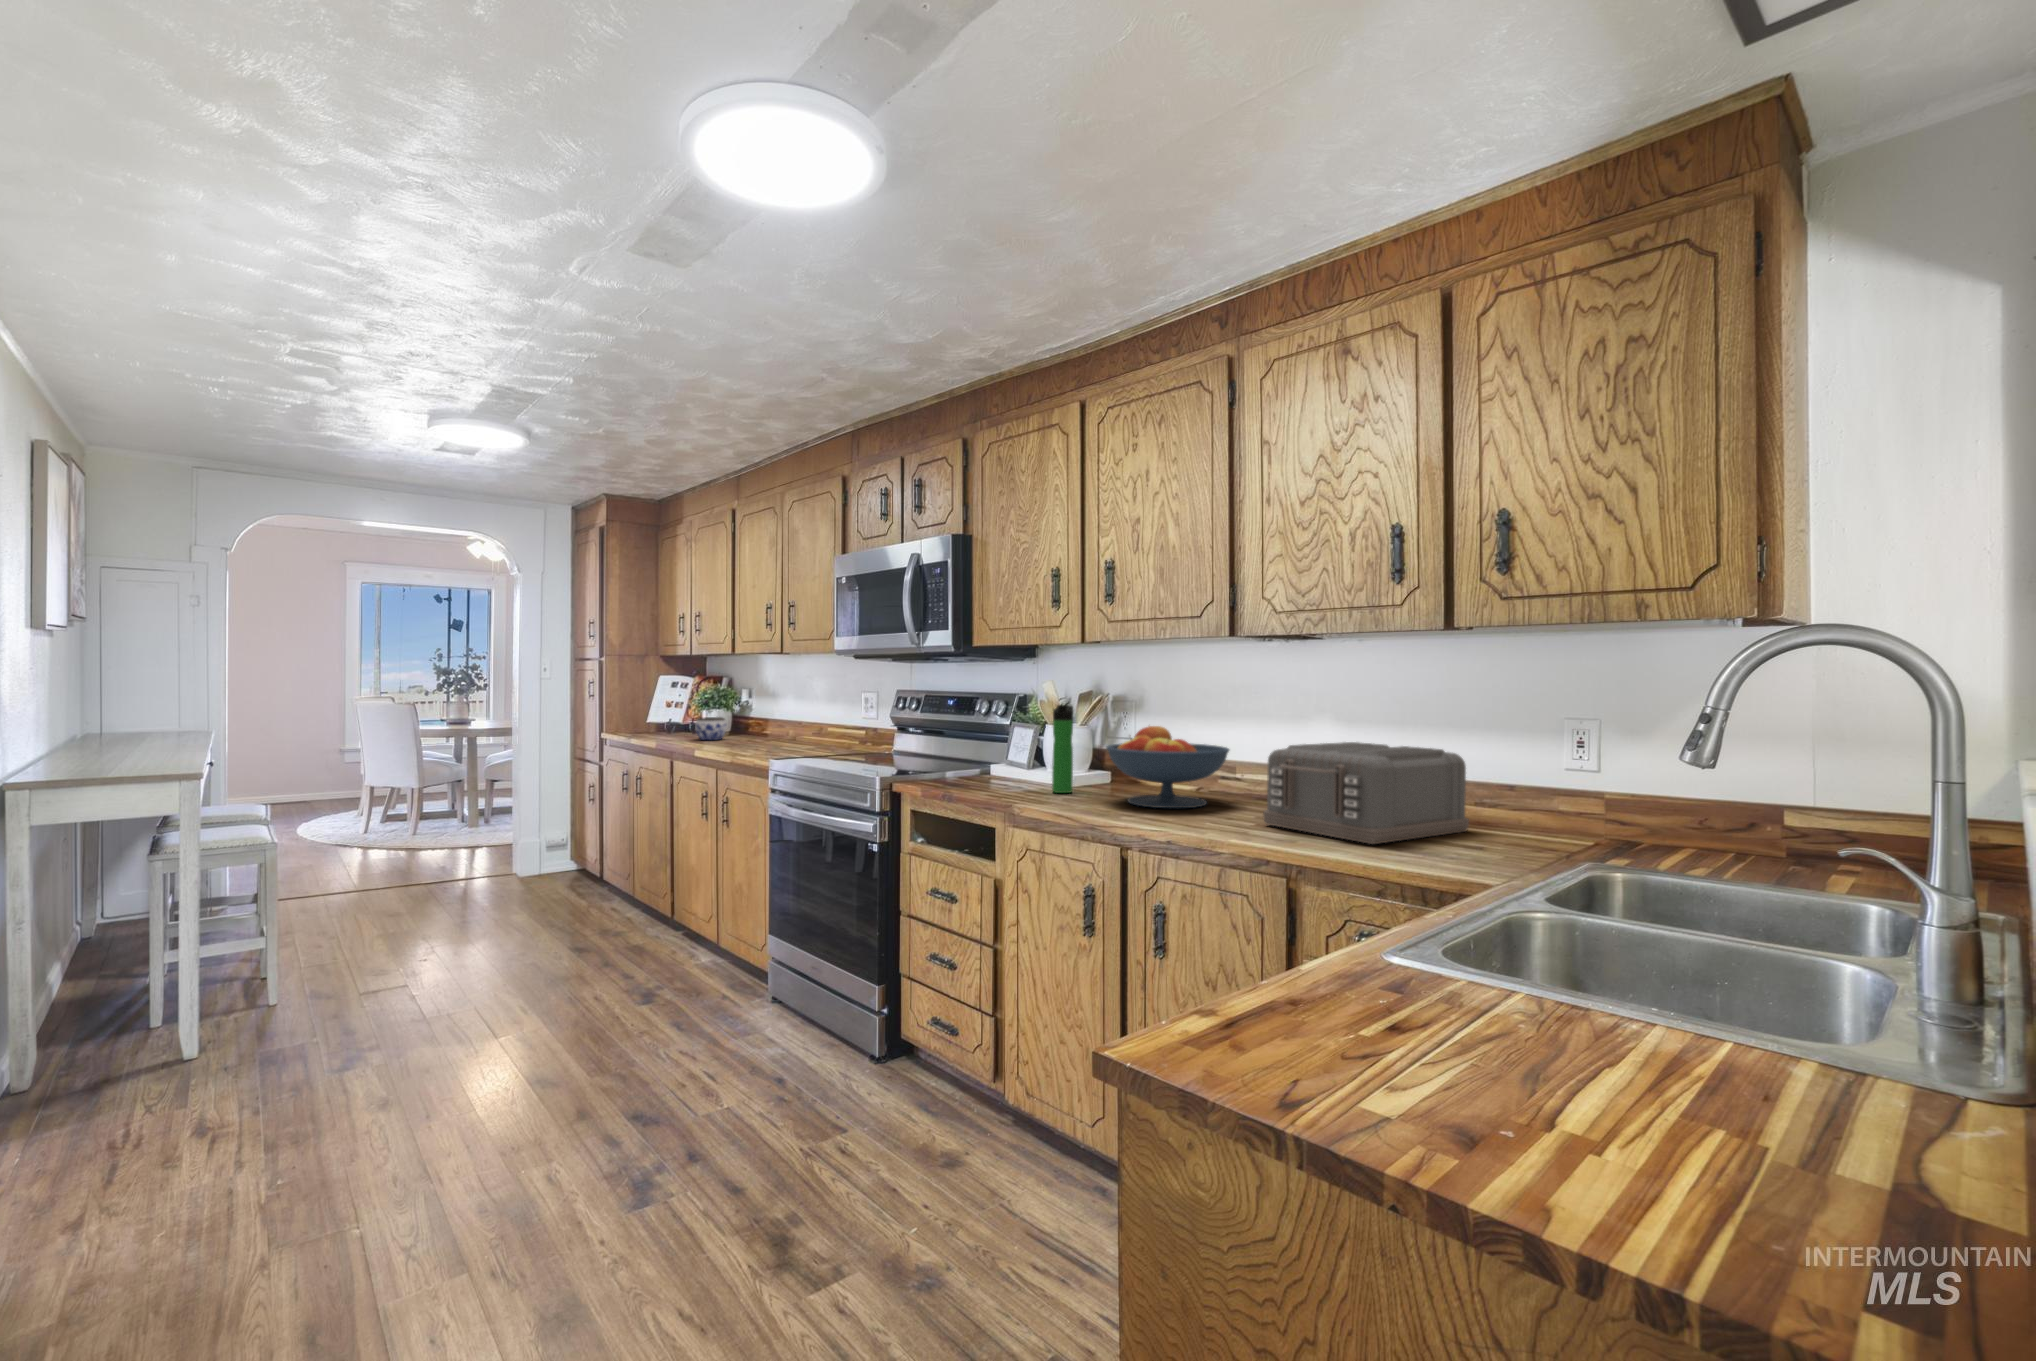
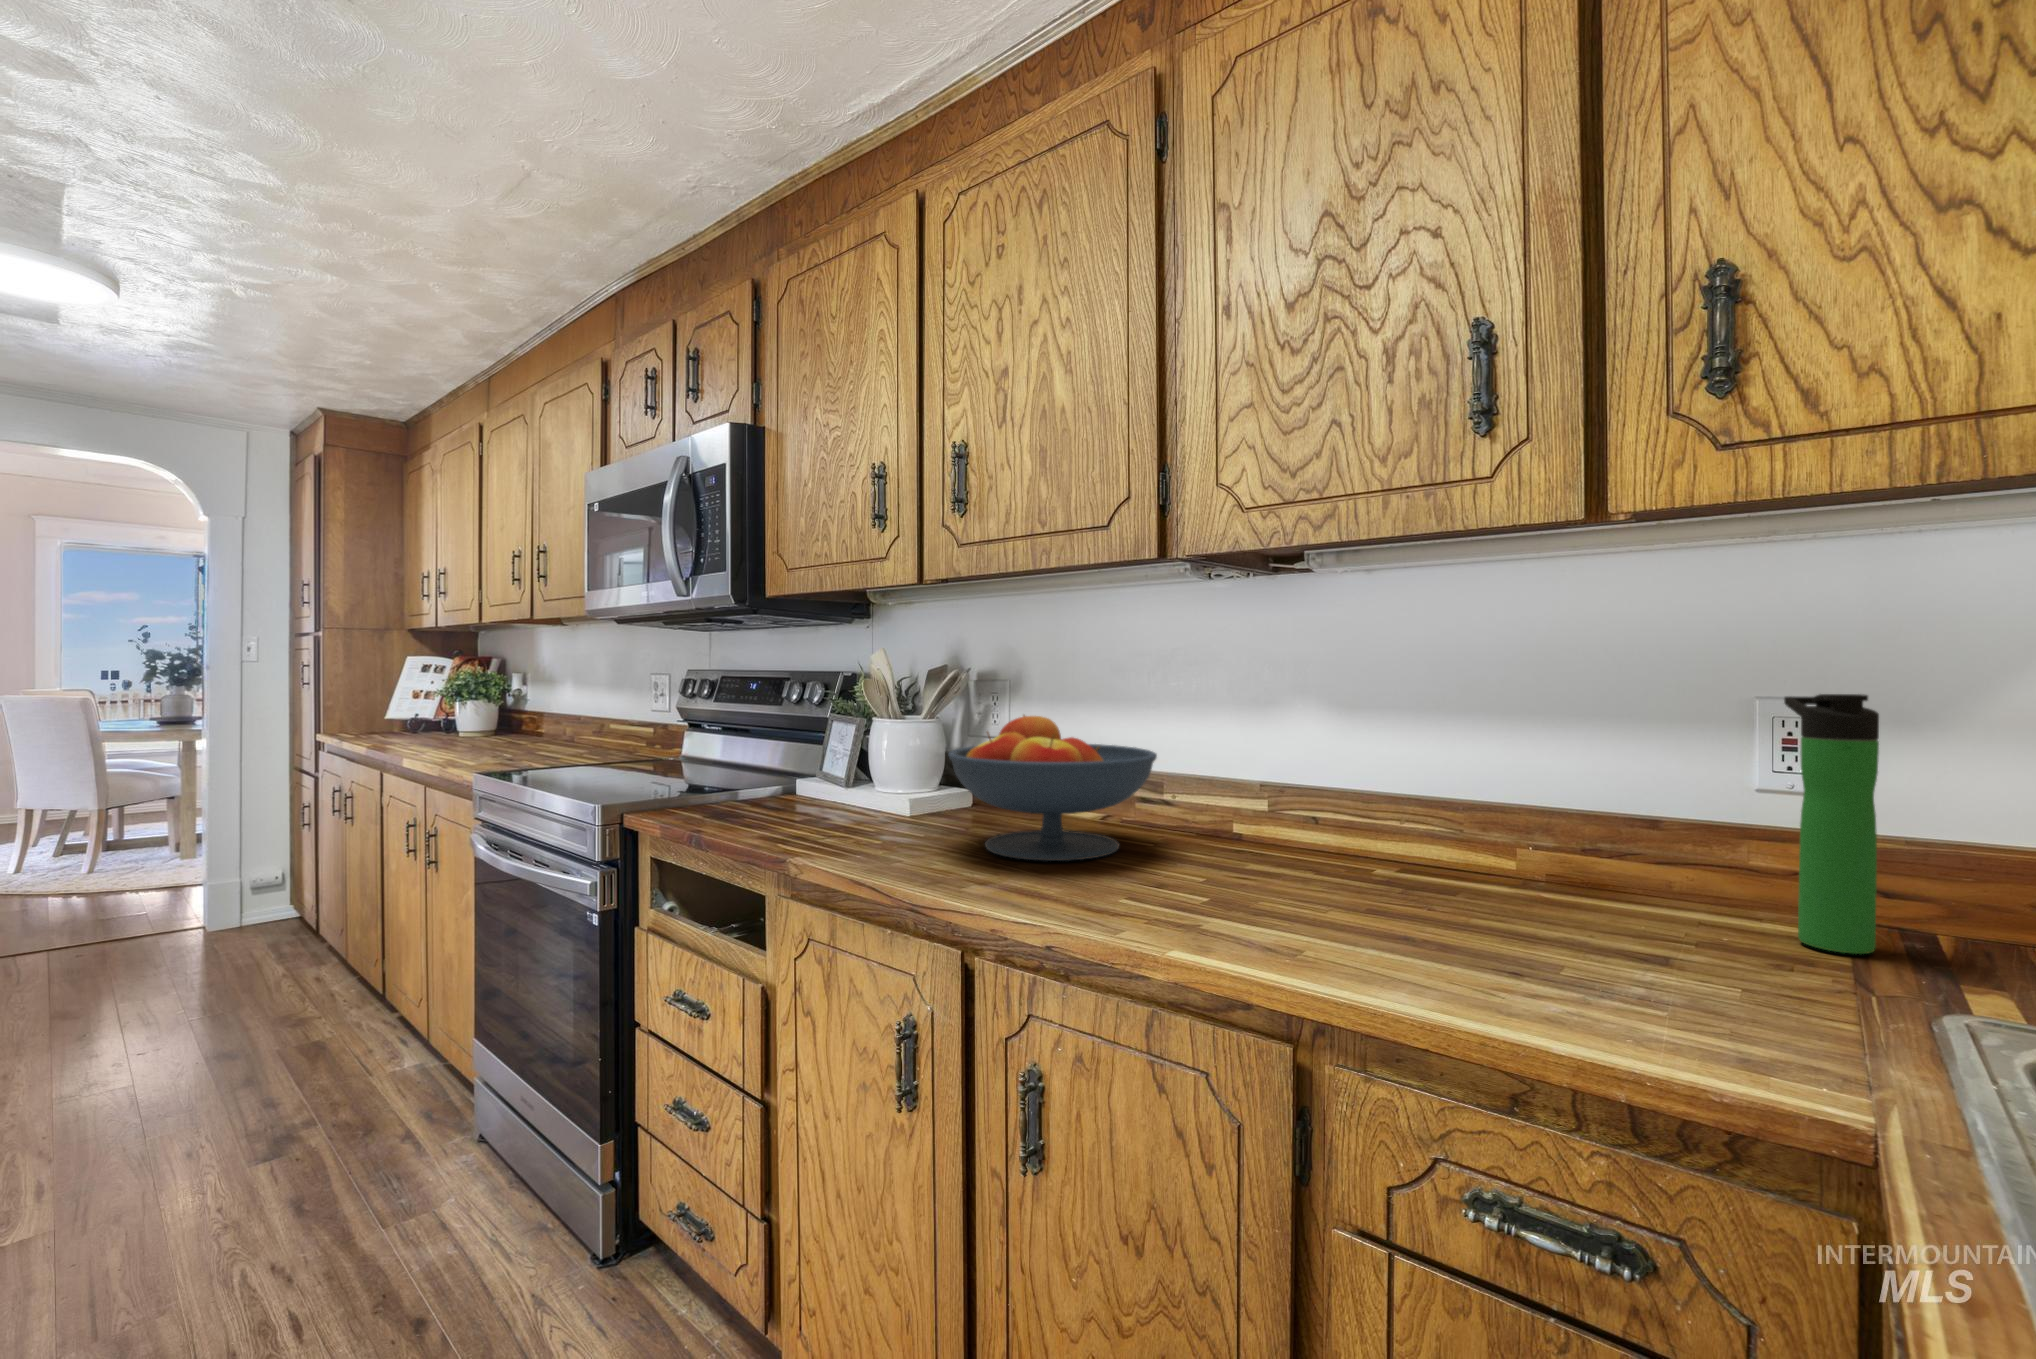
bottle: present [1052,705,1073,793] -> present [1784,694,1879,954]
jar: present [695,717,727,740] -> none [434,710,481,741]
toaster: present [1263,742,1469,844] -> none [1225,741,1610,961]

